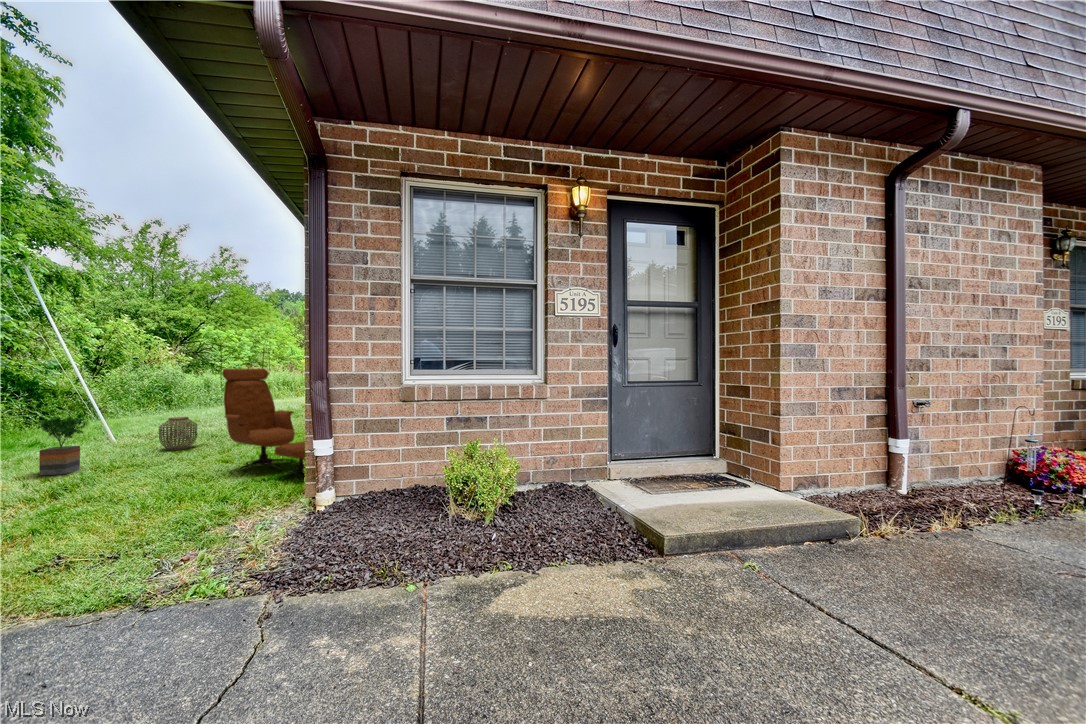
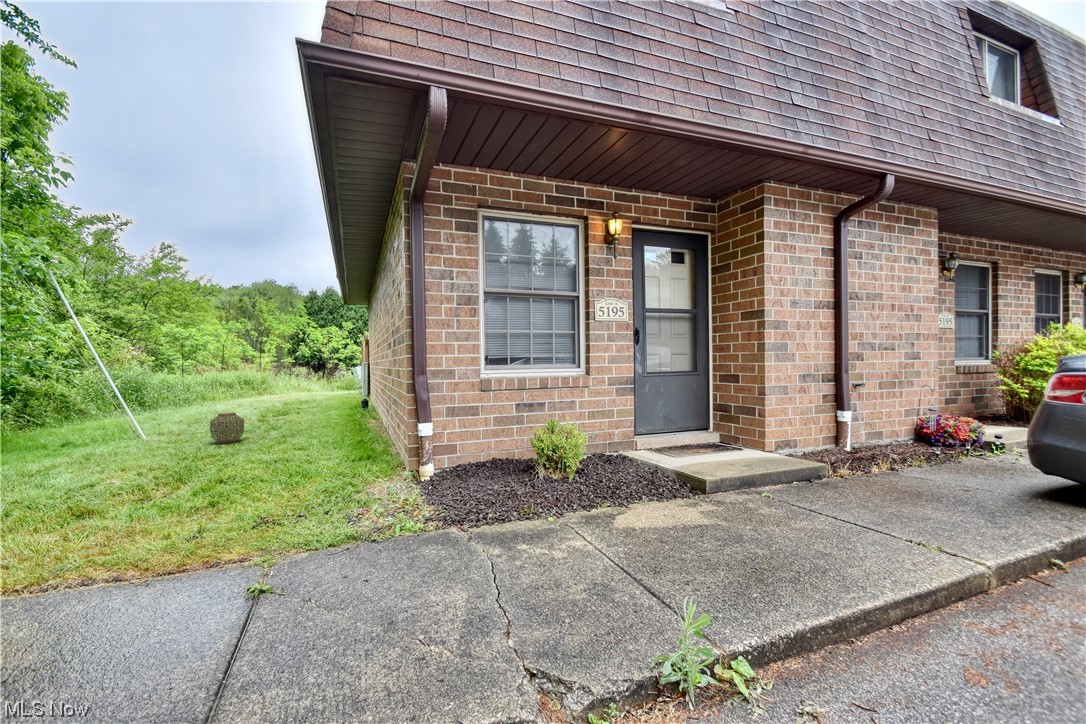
lounge chair: present [222,368,305,480] -> none [294,367,396,461]
potted tree: present [39,417,88,476] -> none [119,413,164,467]

